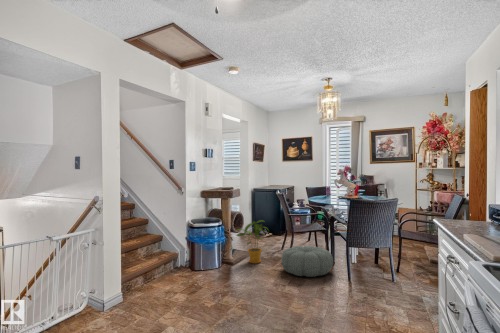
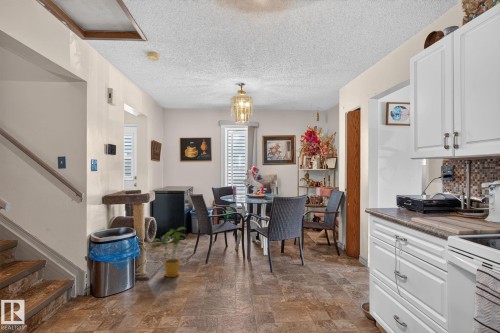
pouf: present [281,246,333,277] -> none [207,251,262,287]

